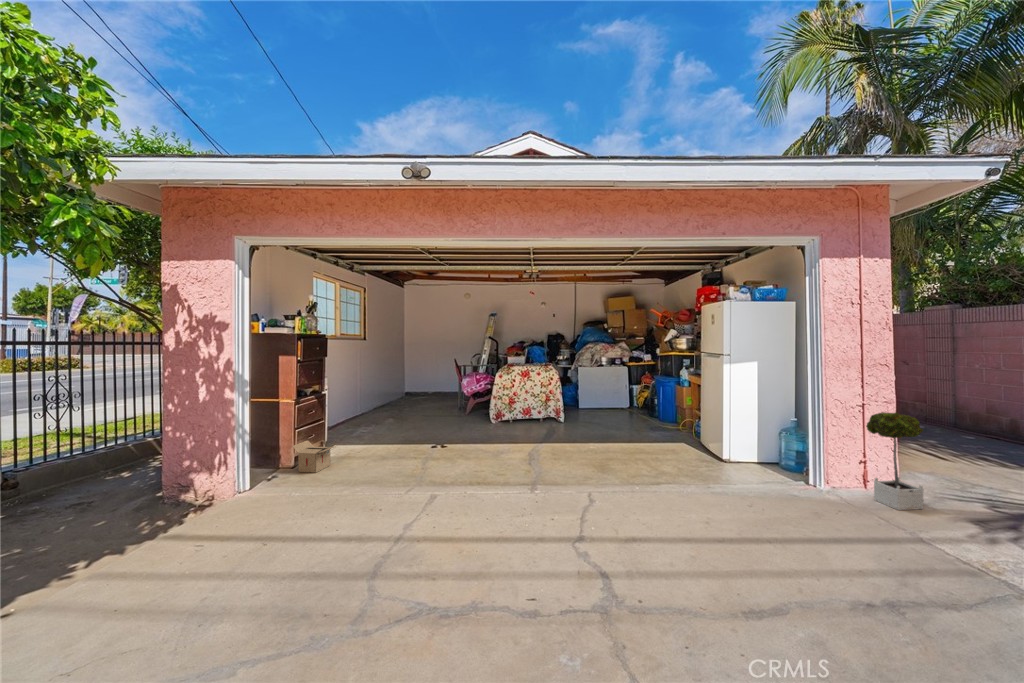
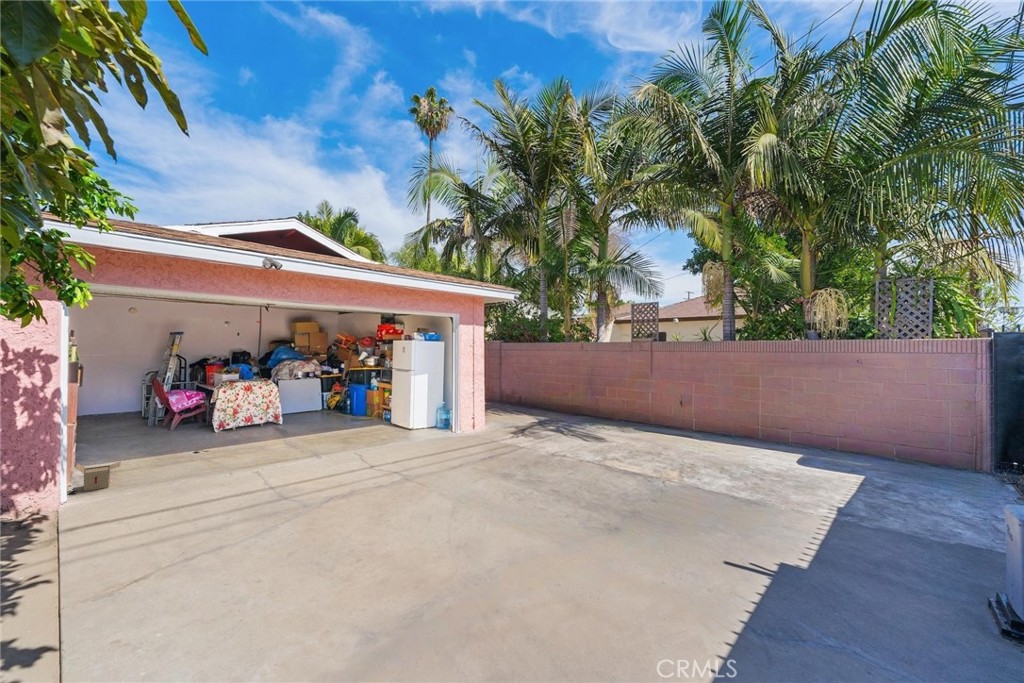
potted tree: present [866,412,924,510] -> none [473,392,491,433]

